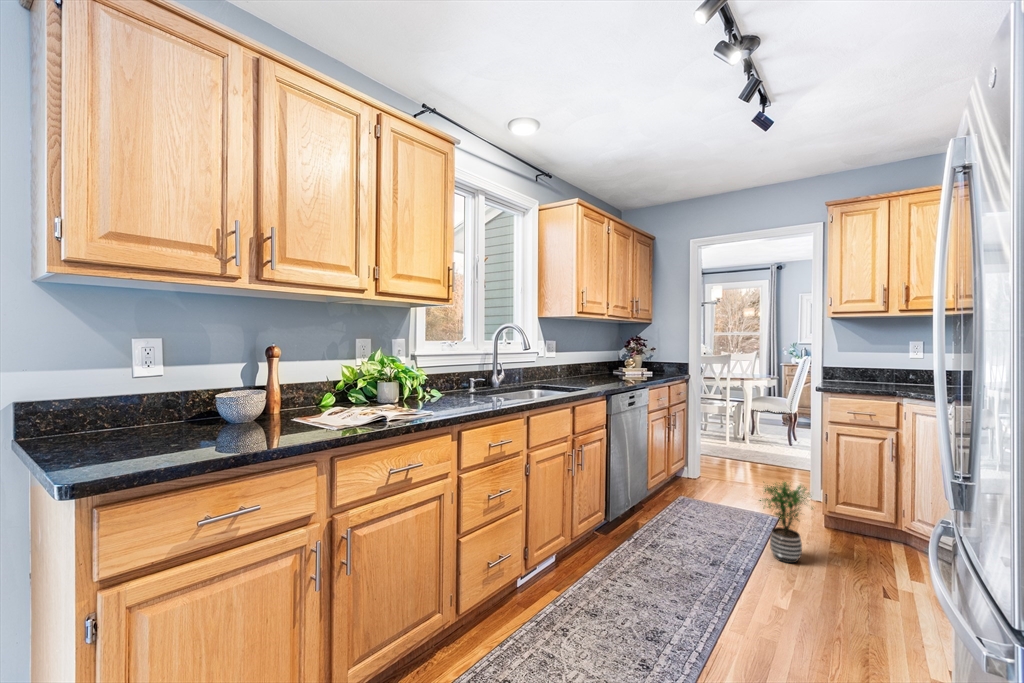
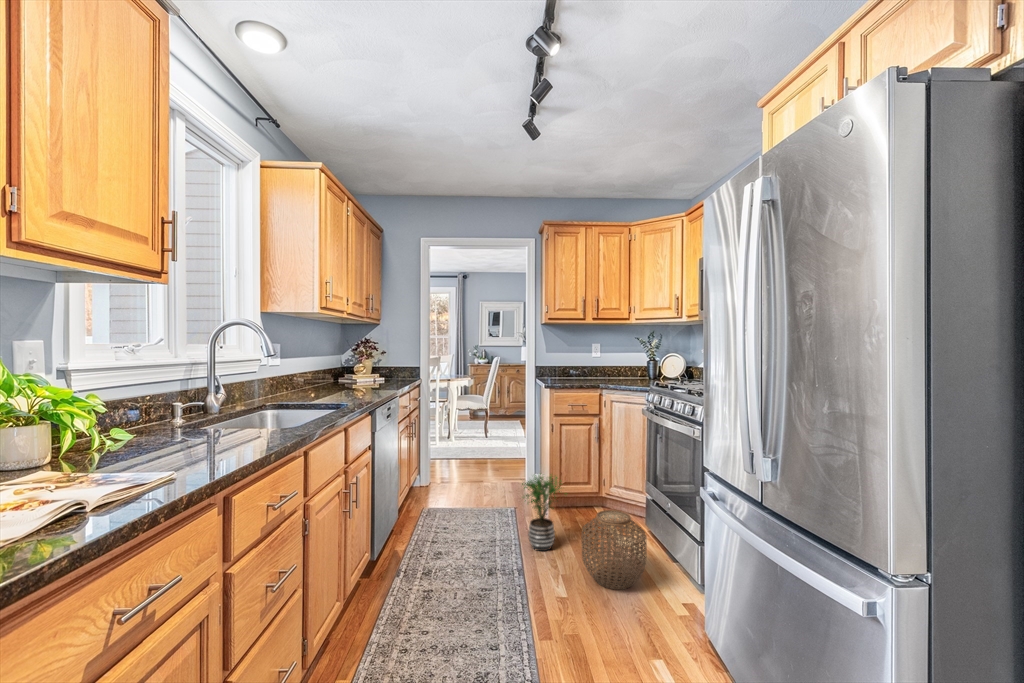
woven basket: none [814,533,904,627] -> present [582,510,647,589]

